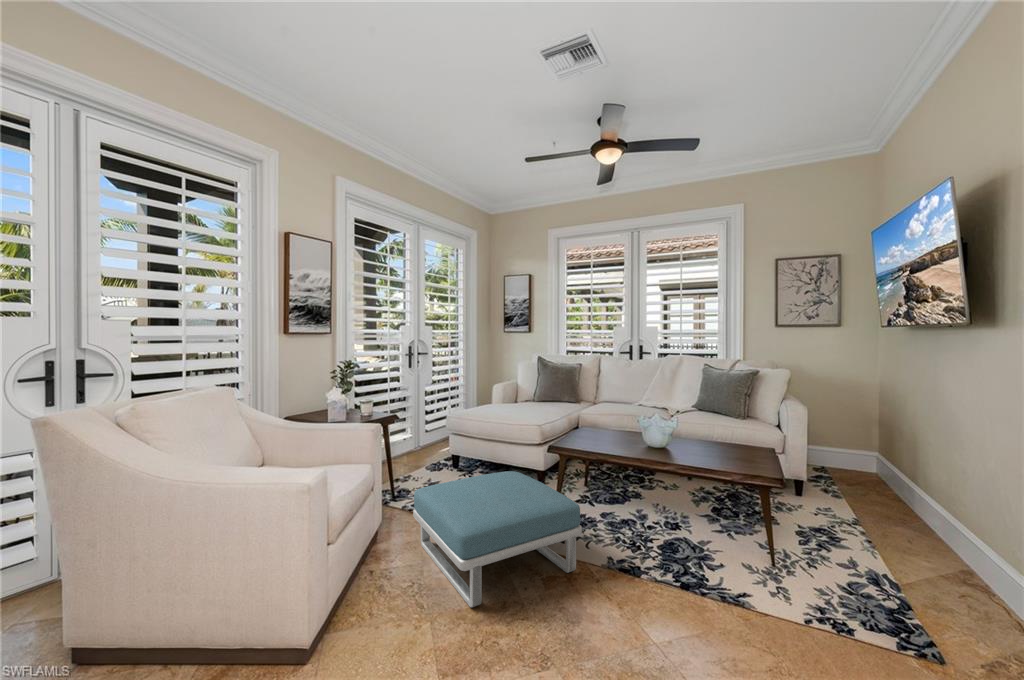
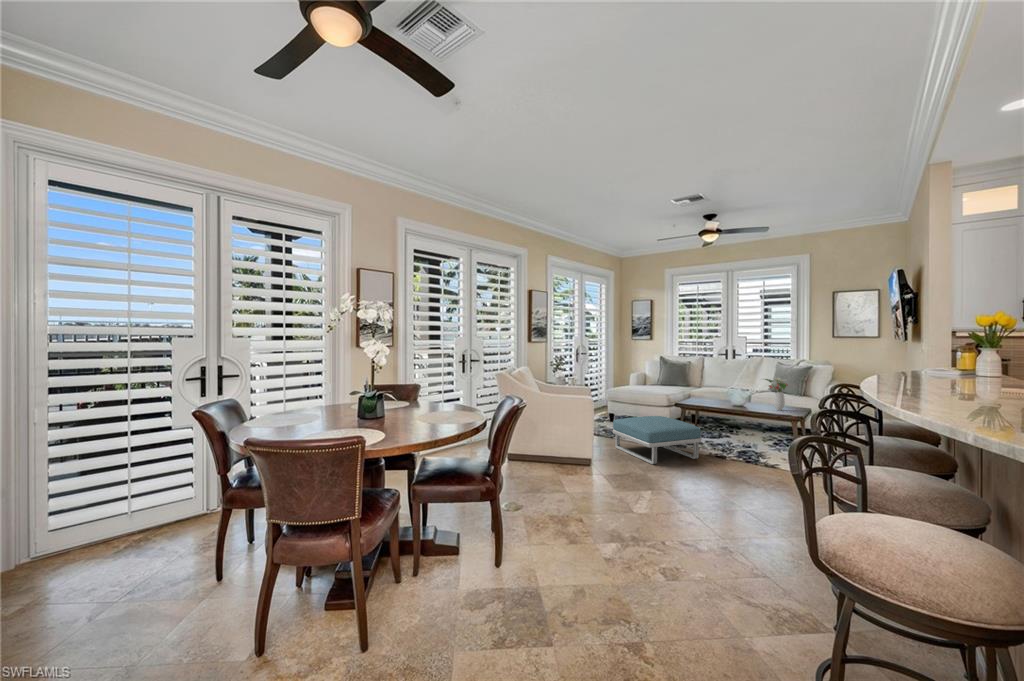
flower arrangement: none [685,392,732,450] -> present [765,378,788,410]

